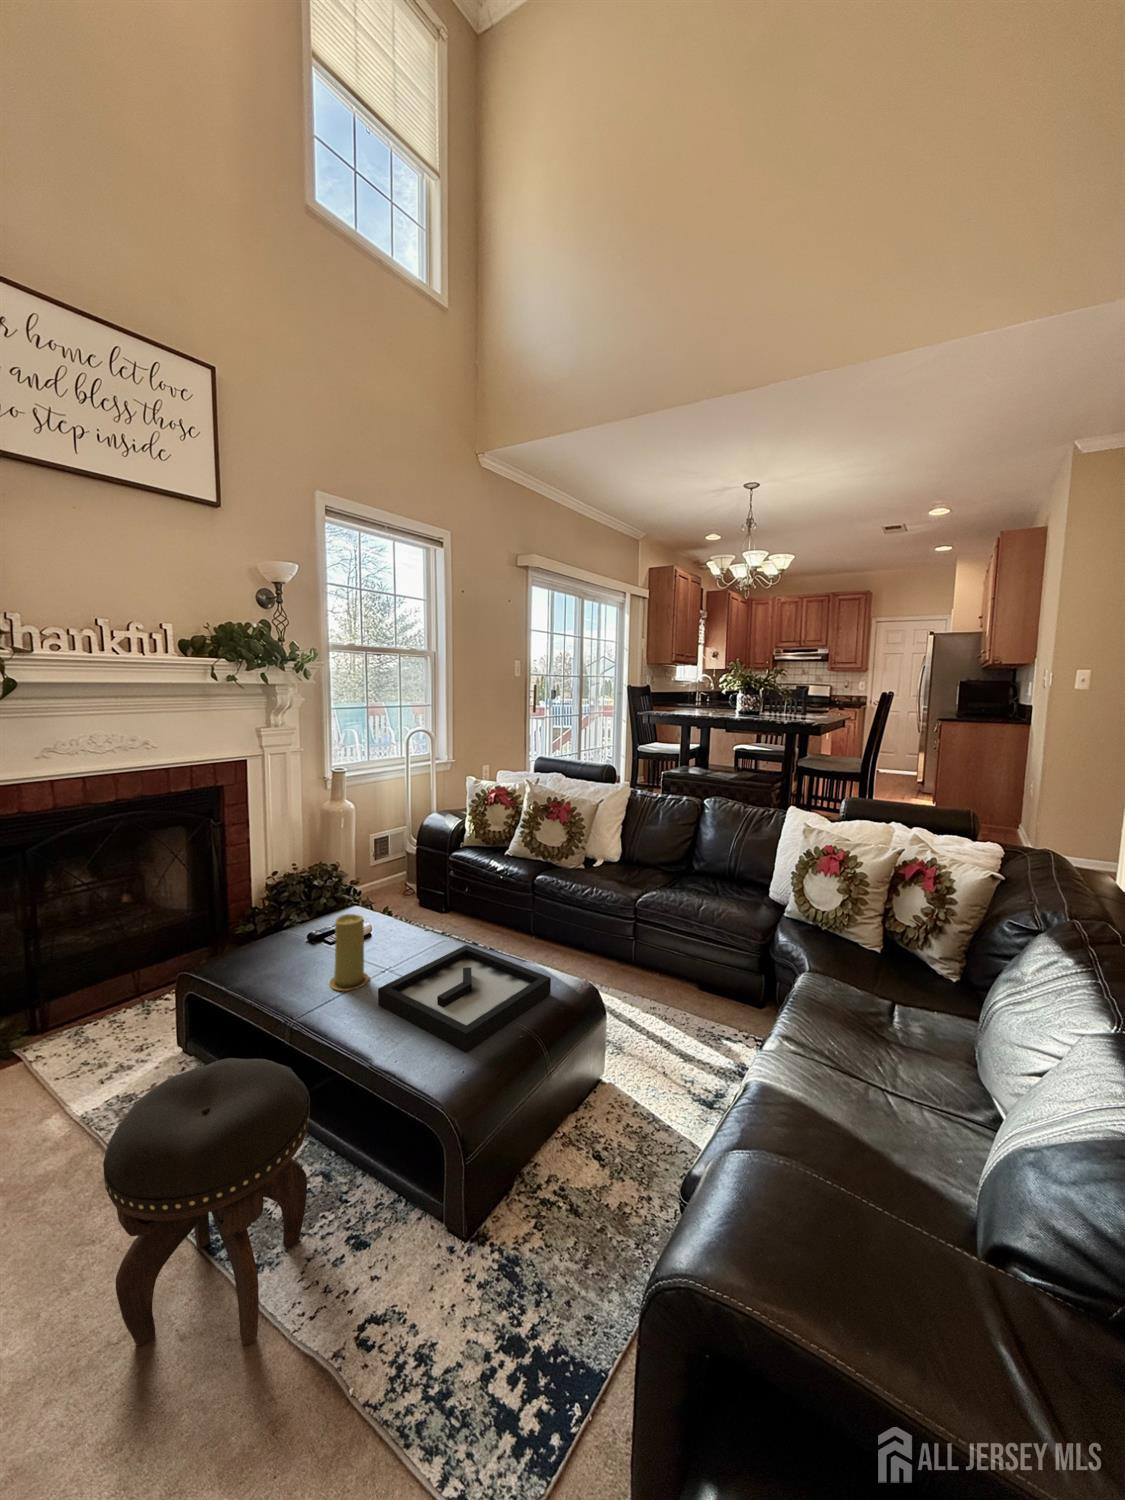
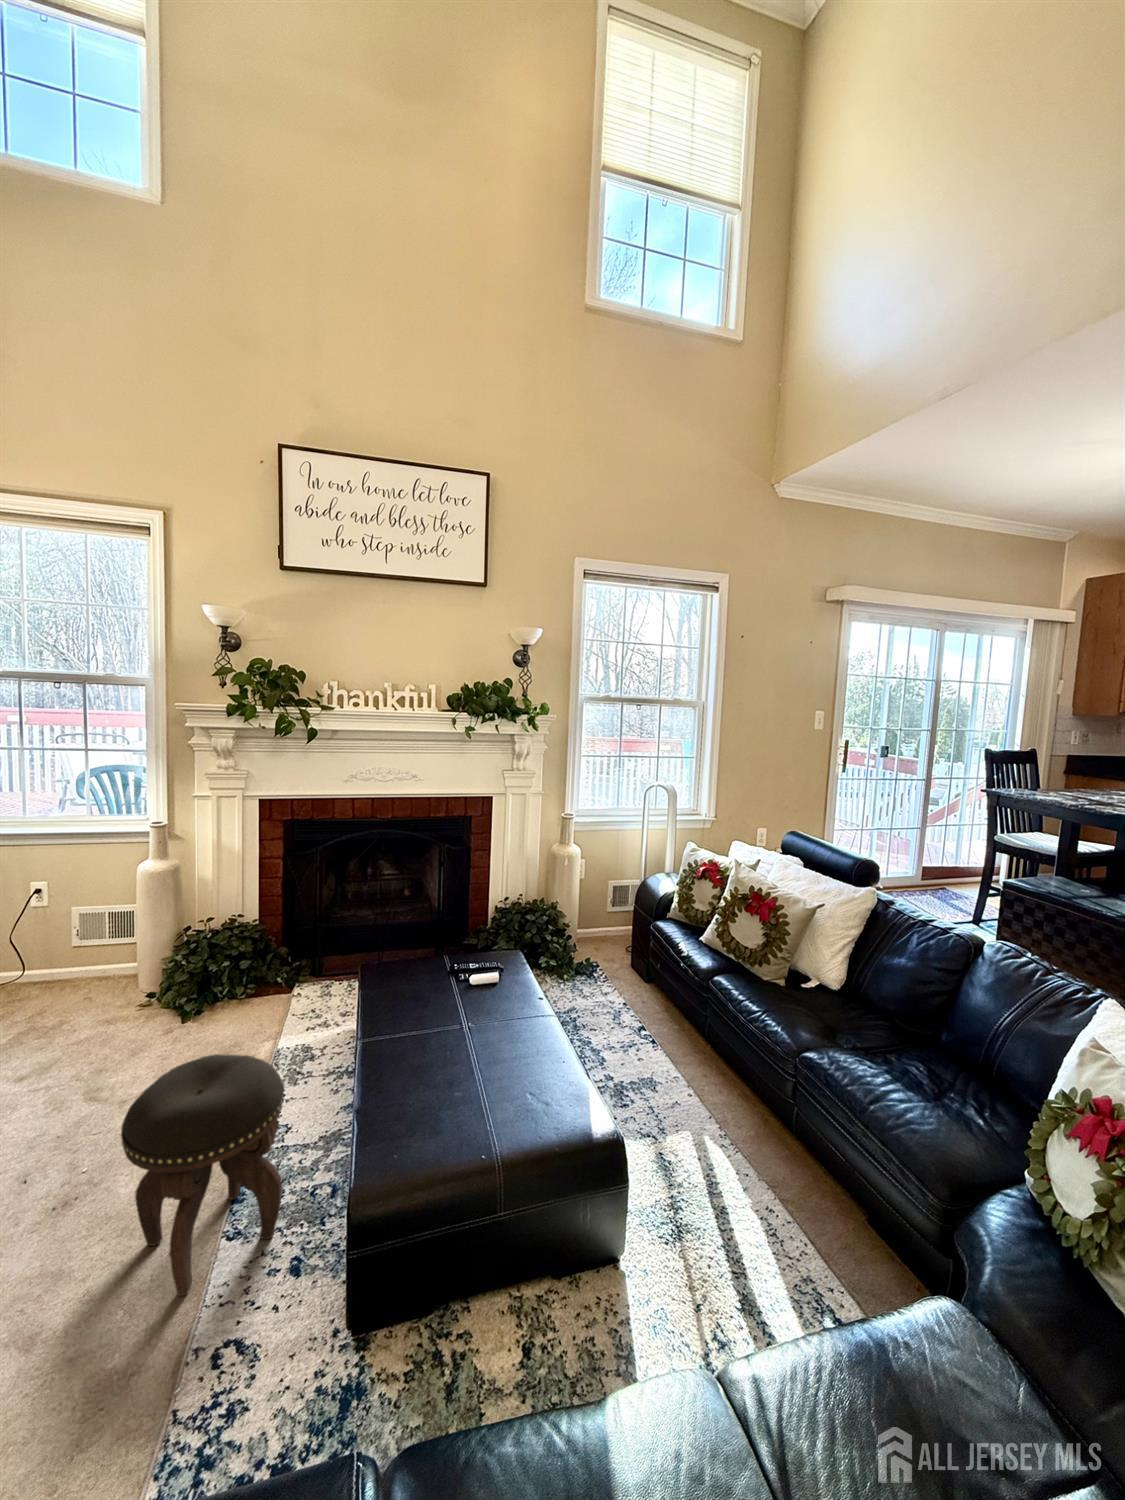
candle: present [329,914,369,991] -> none [394,964,430,1037]
decorative tray: present [378,945,551,1052] -> none [400,1032,541,1144]

